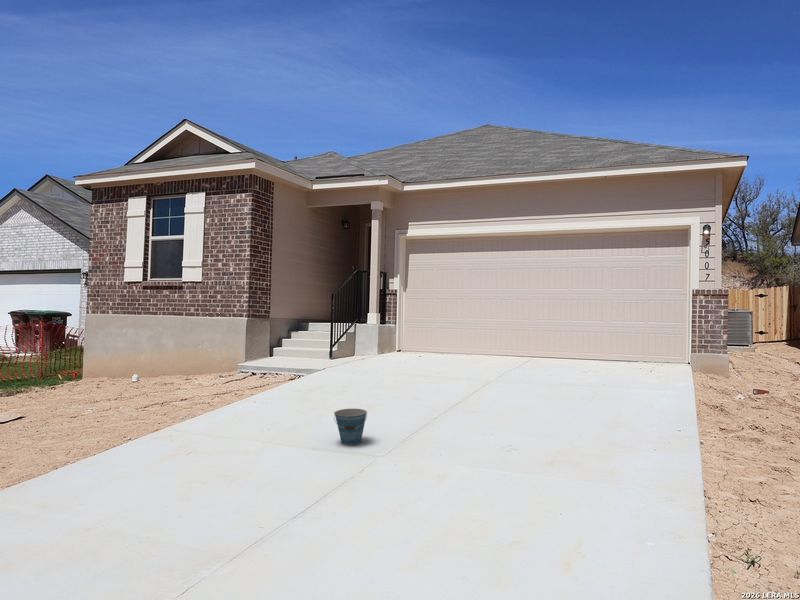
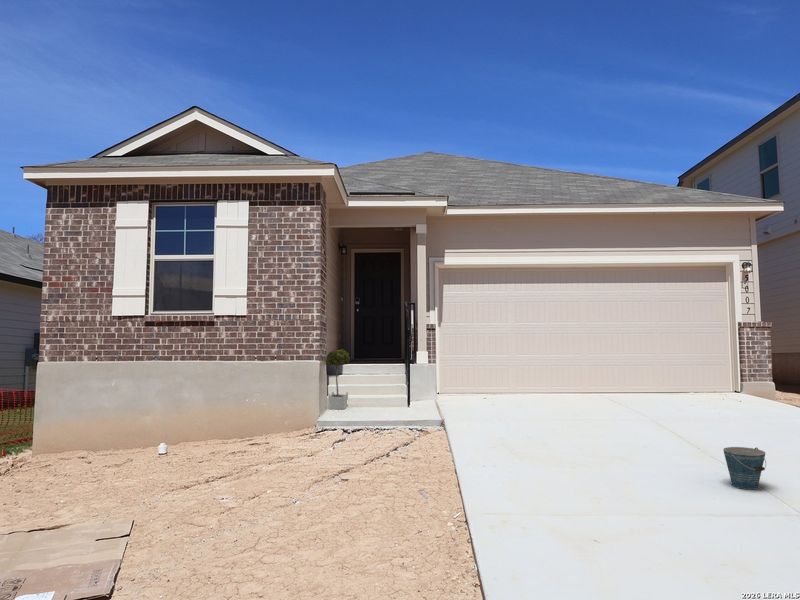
potted tree: none [253,310,277,359] -> present [326,349,350,409]

